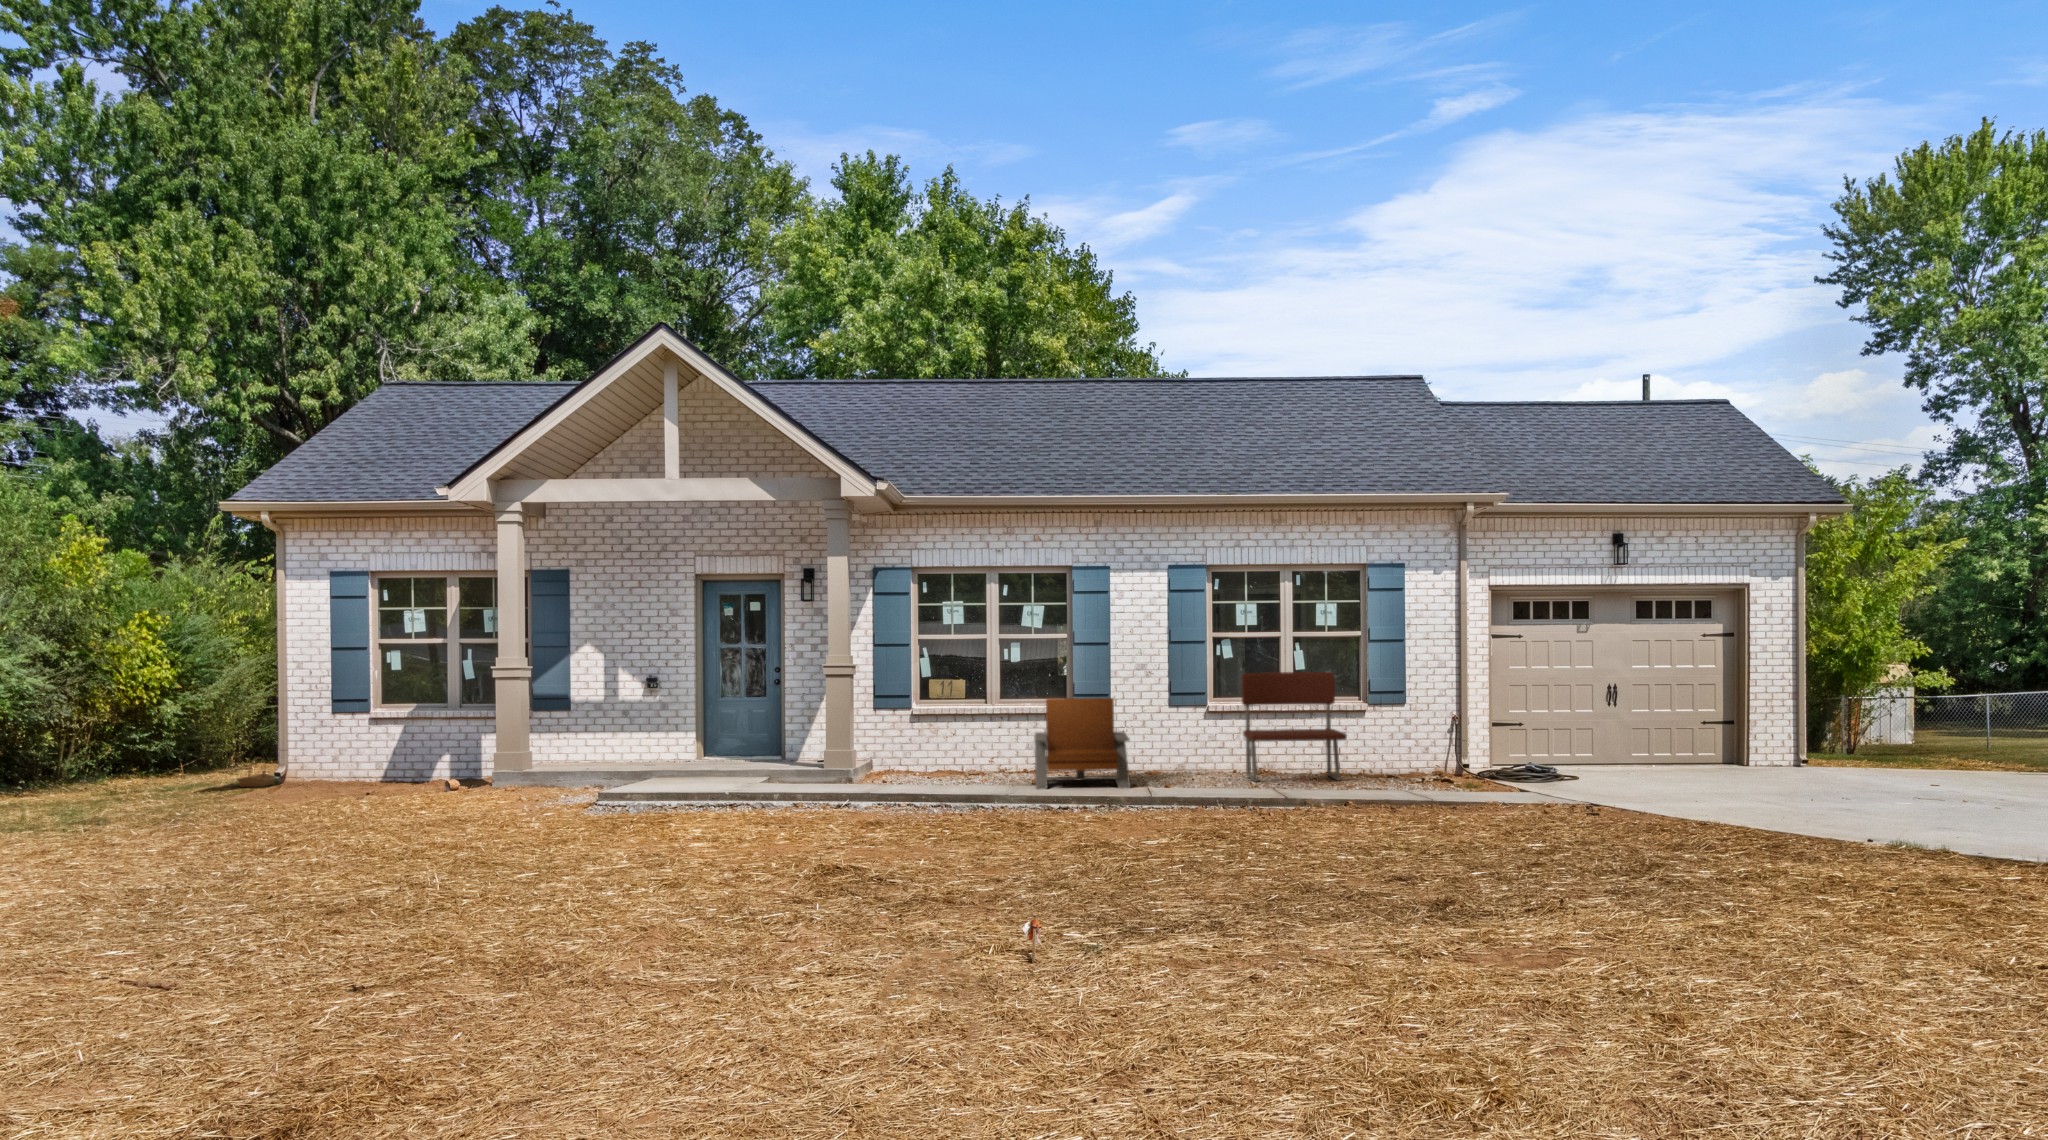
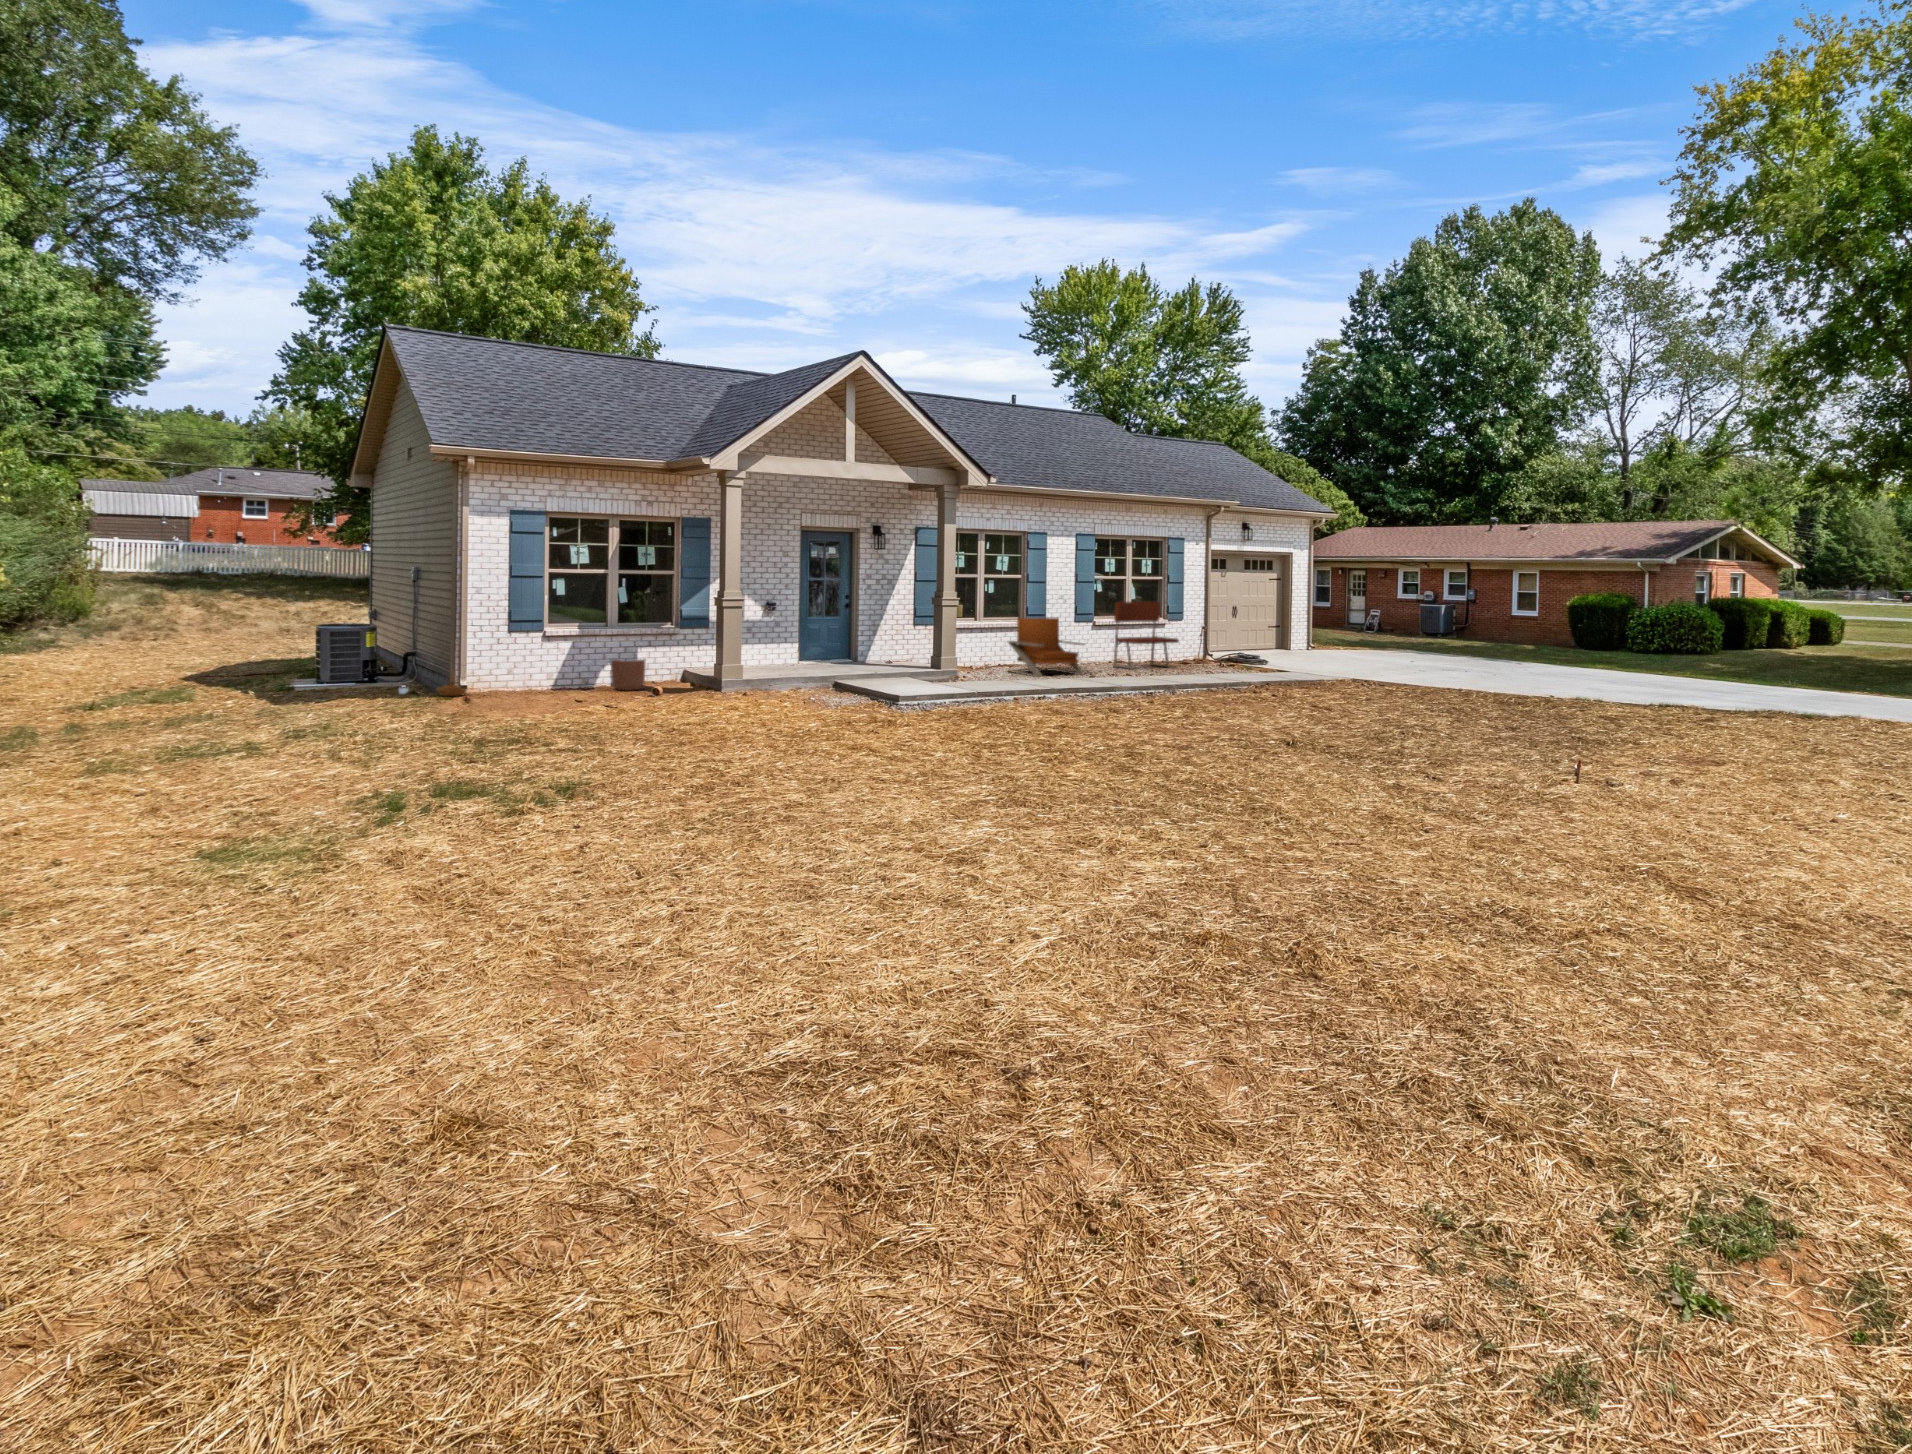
planter: none [428,746,473,788] -> present [611,659,645,691]

